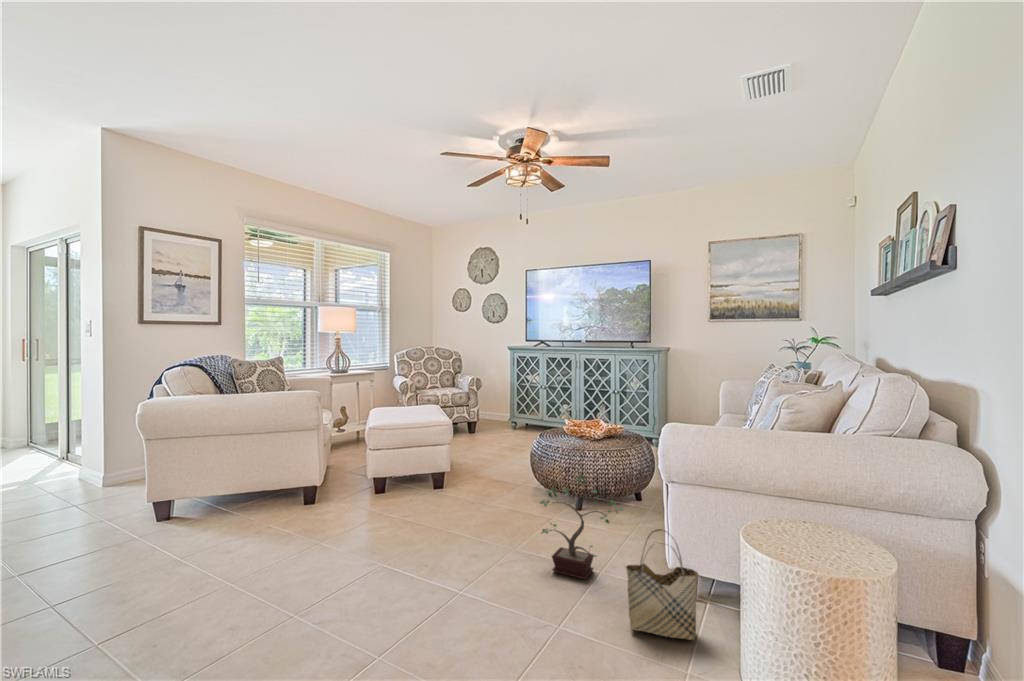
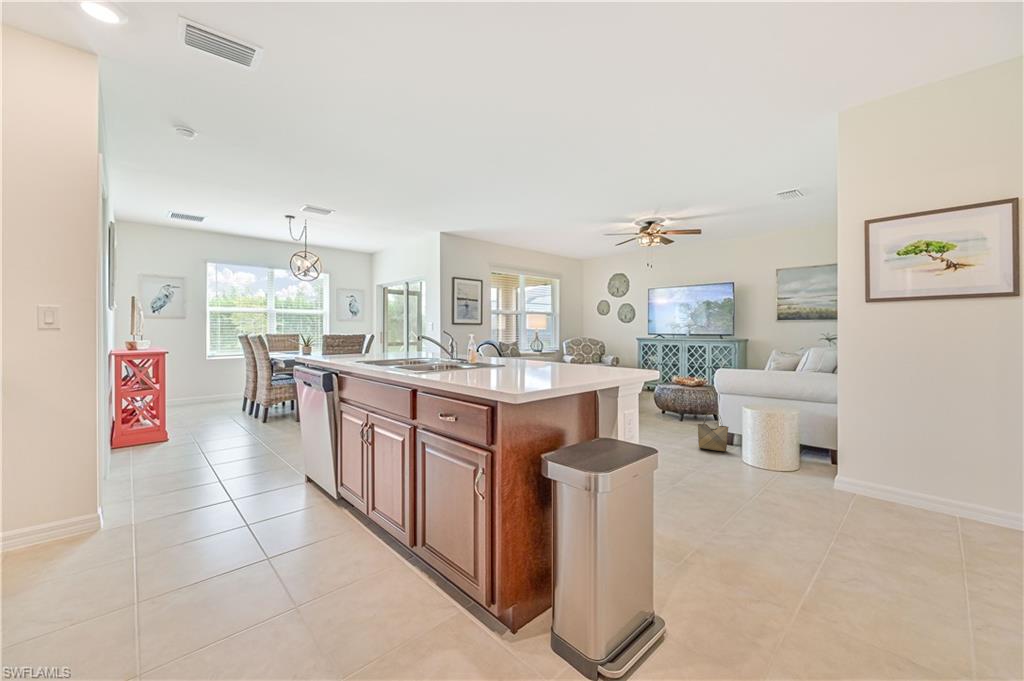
potted plant: present [540,474,623,580] -> none [659,393,699,439]

